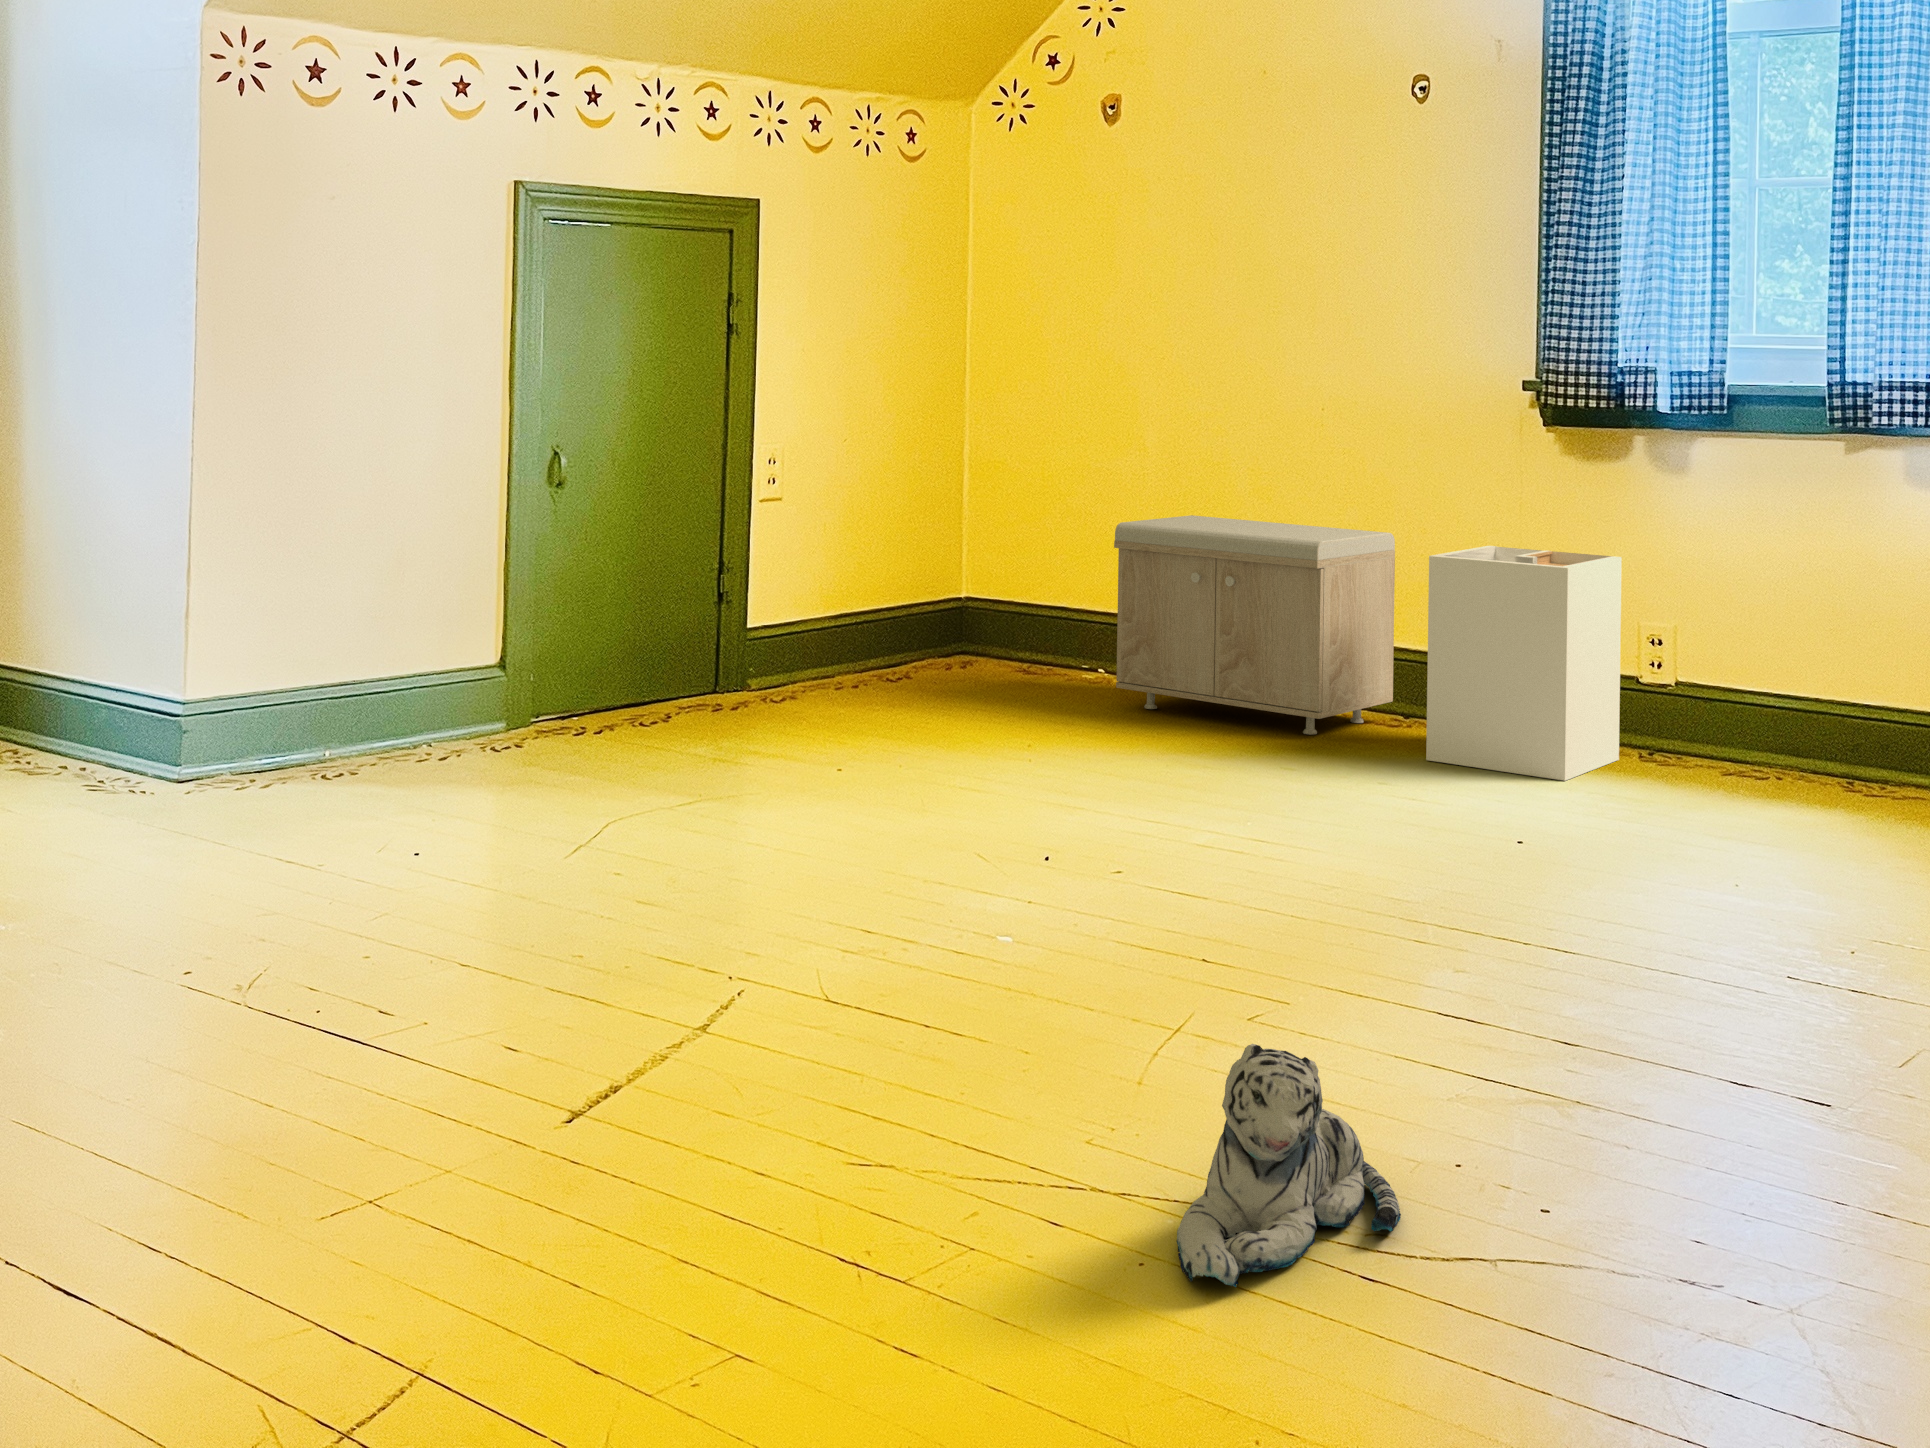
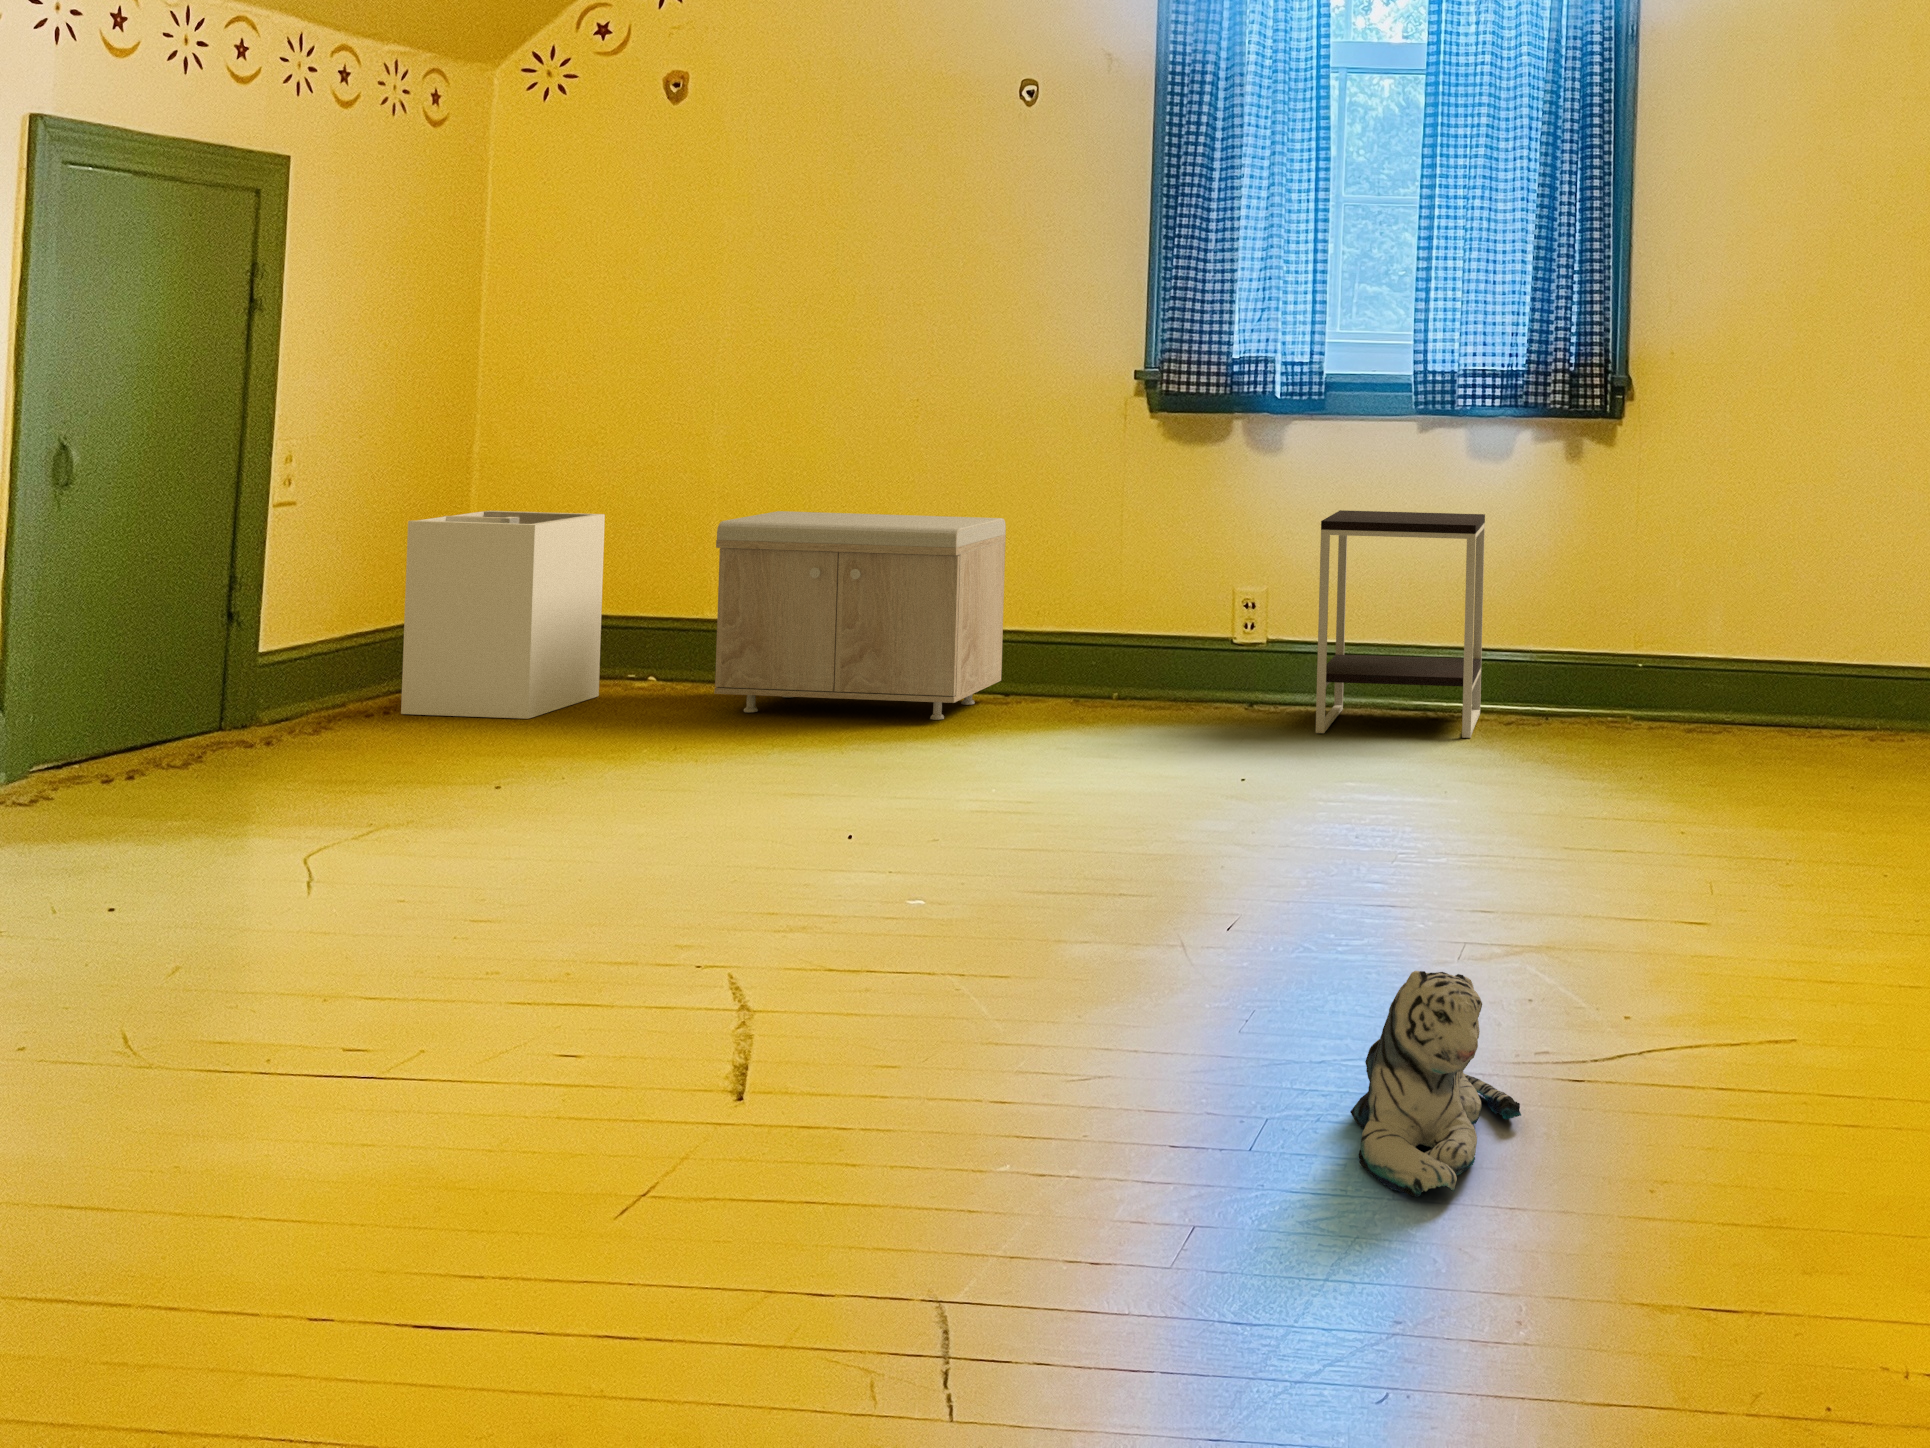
side table: none [1687,542,1921,821] -> present [1316,510,1485,738]
laundry hamper: present [1426,546,1622,781] -> present [401,511,605,719]

